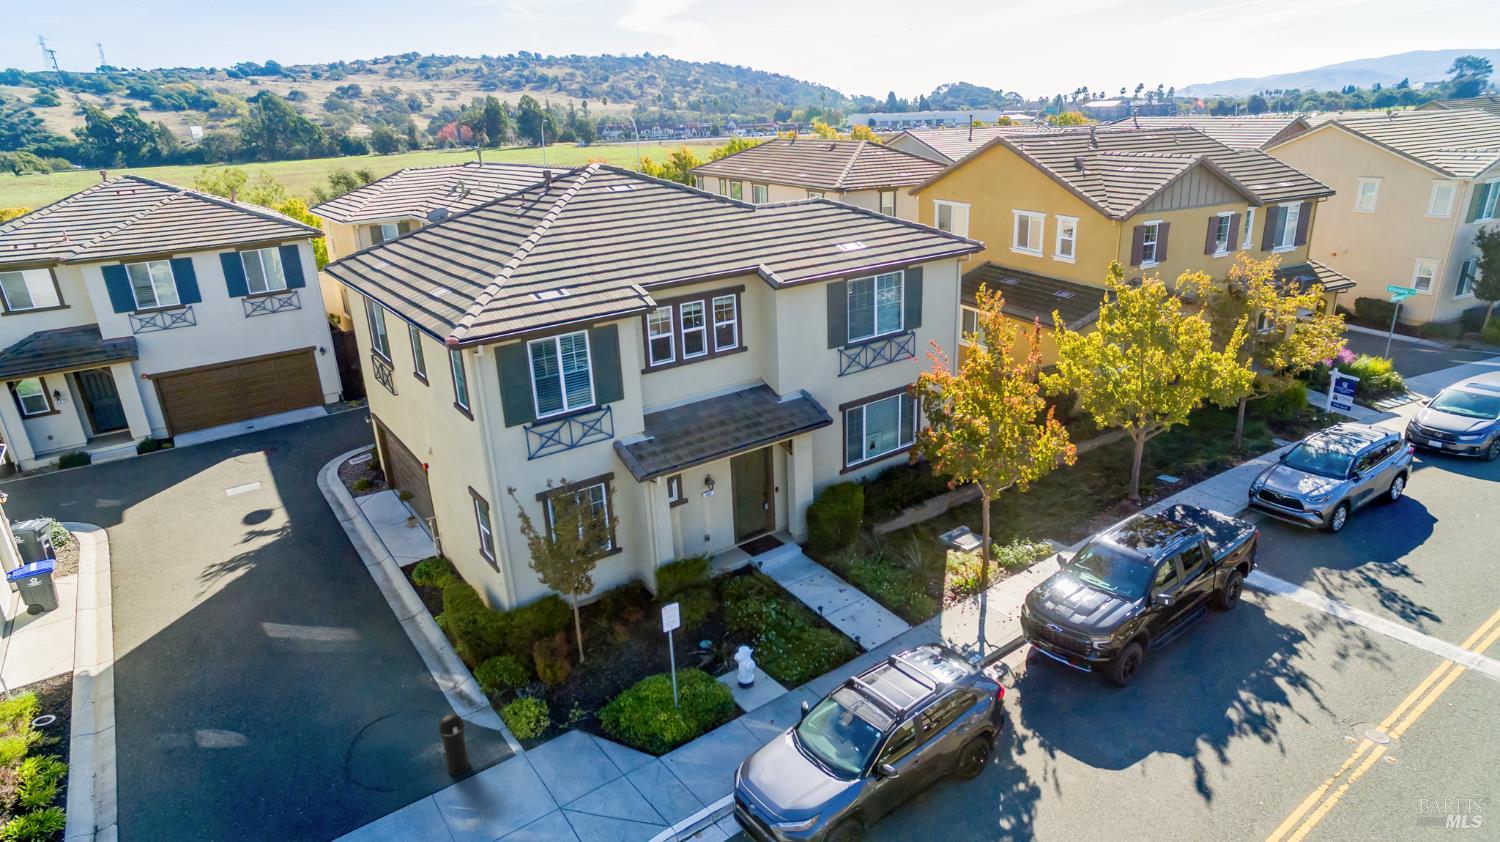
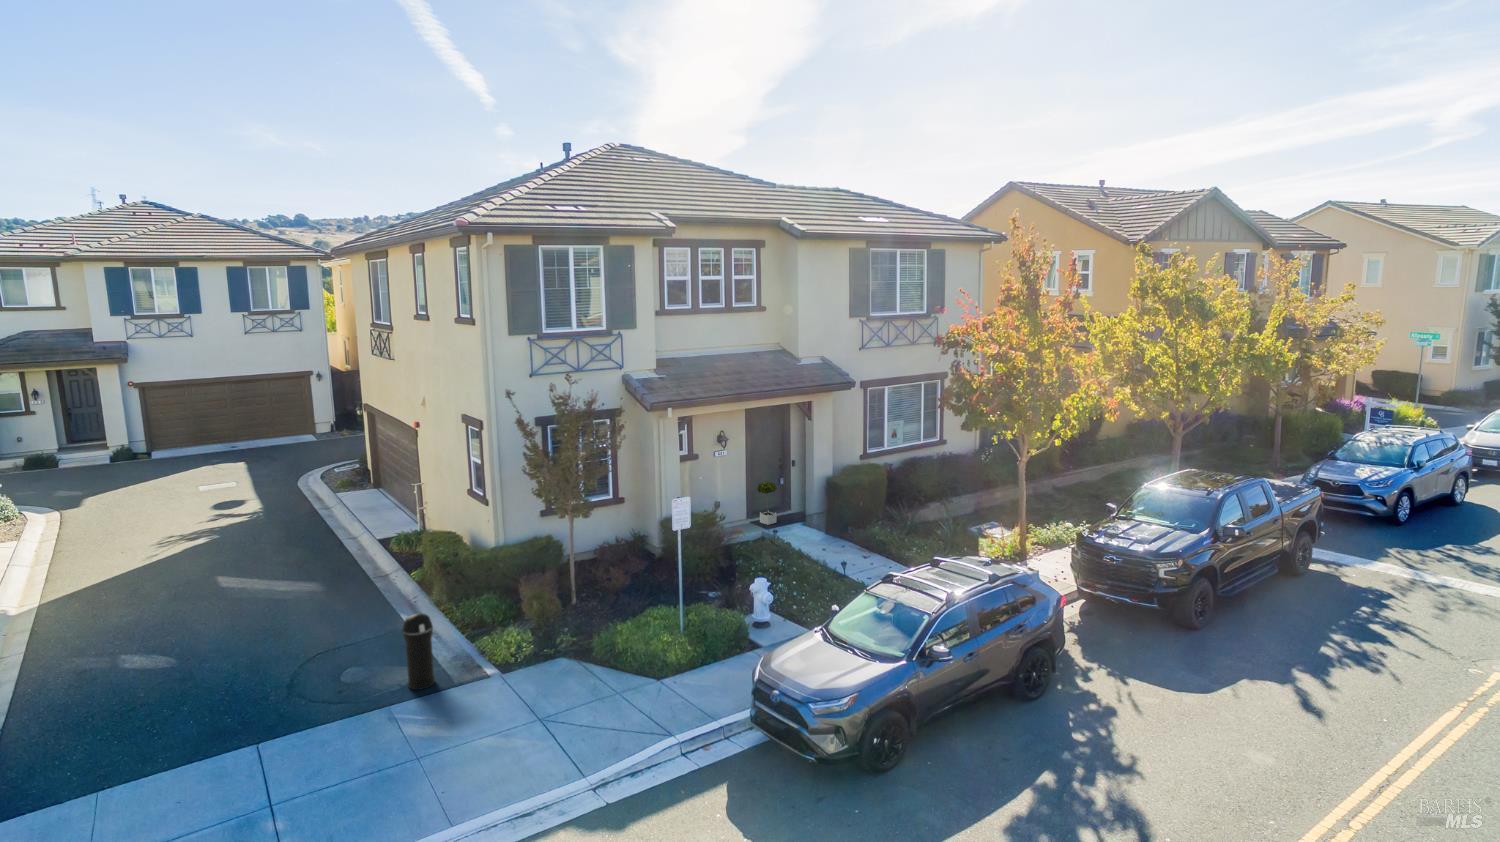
potted tree: present [399,490,420,528] -> present [757,482,777,525]

